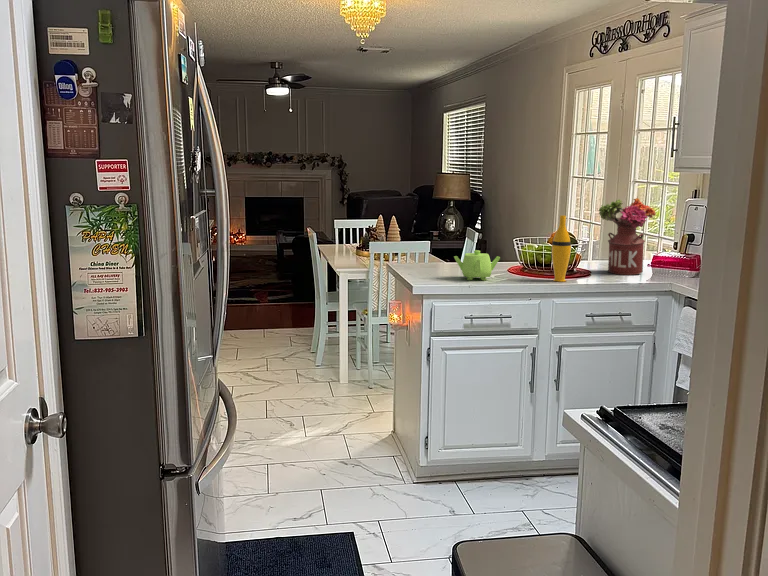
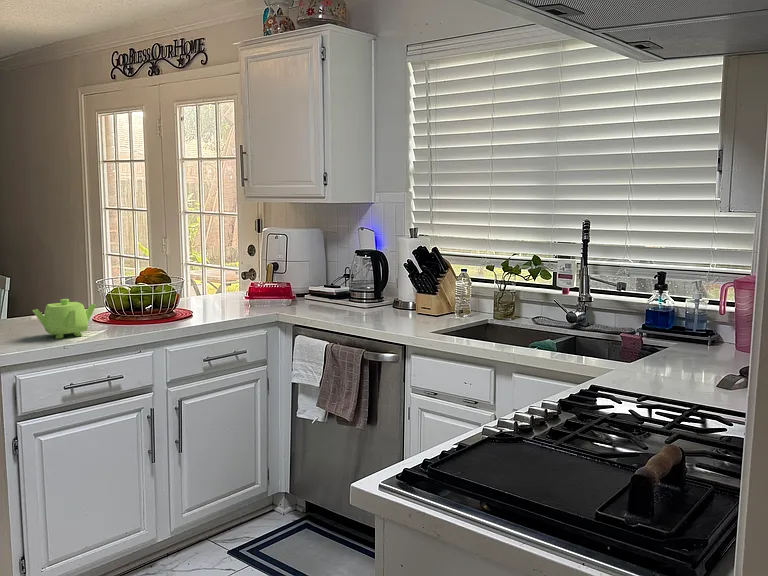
flower arrangement: present [599,198,655,275] -> none [188,227,248,310]
vase: present [552,215,571,282] -> none [157,249,179,326]

